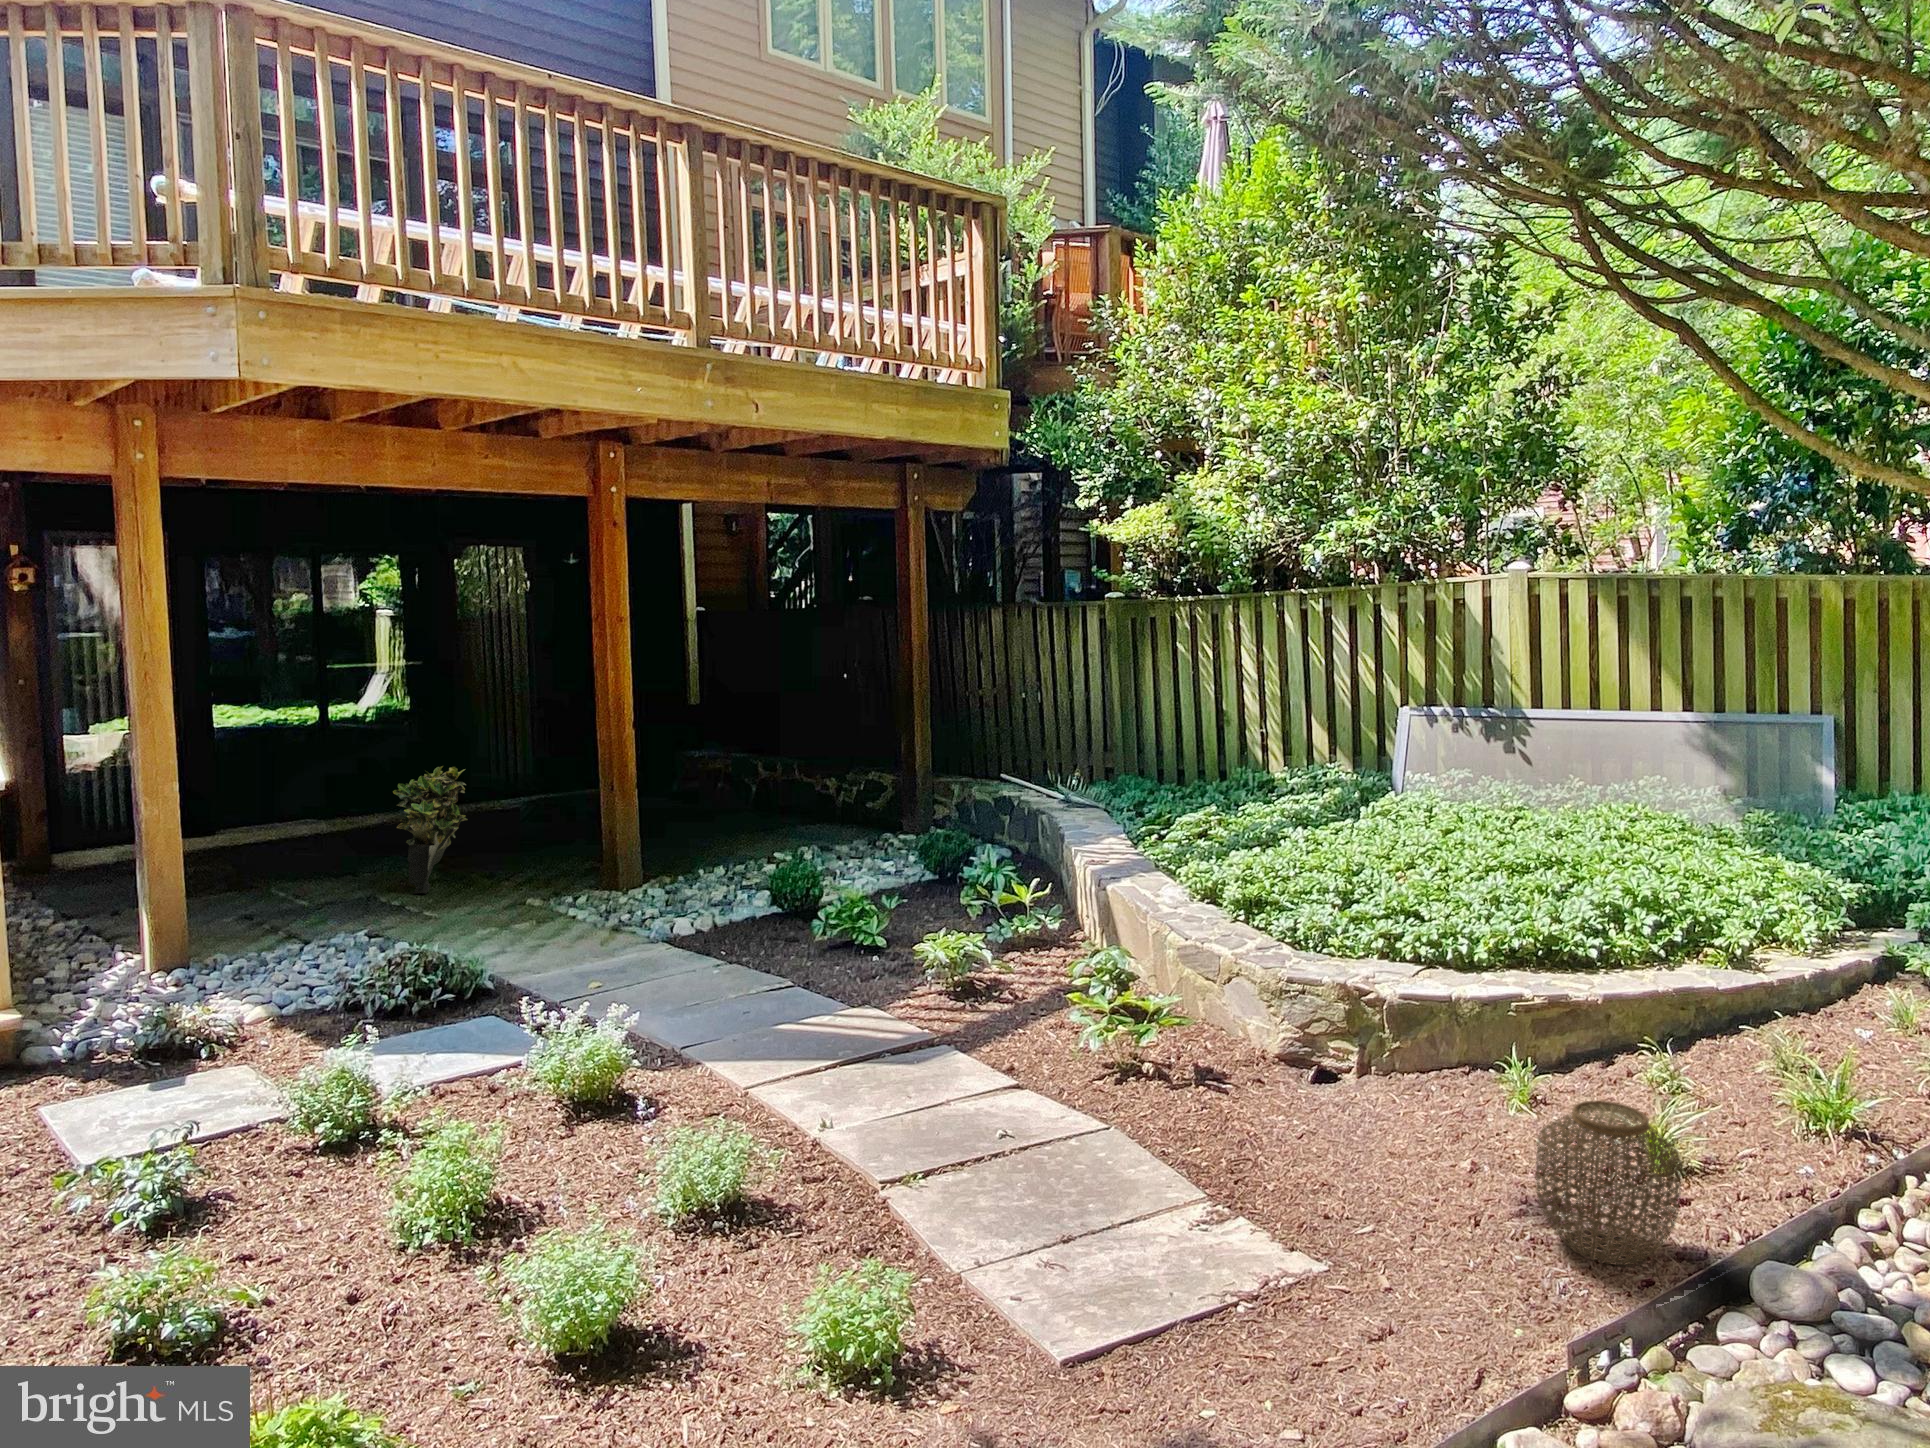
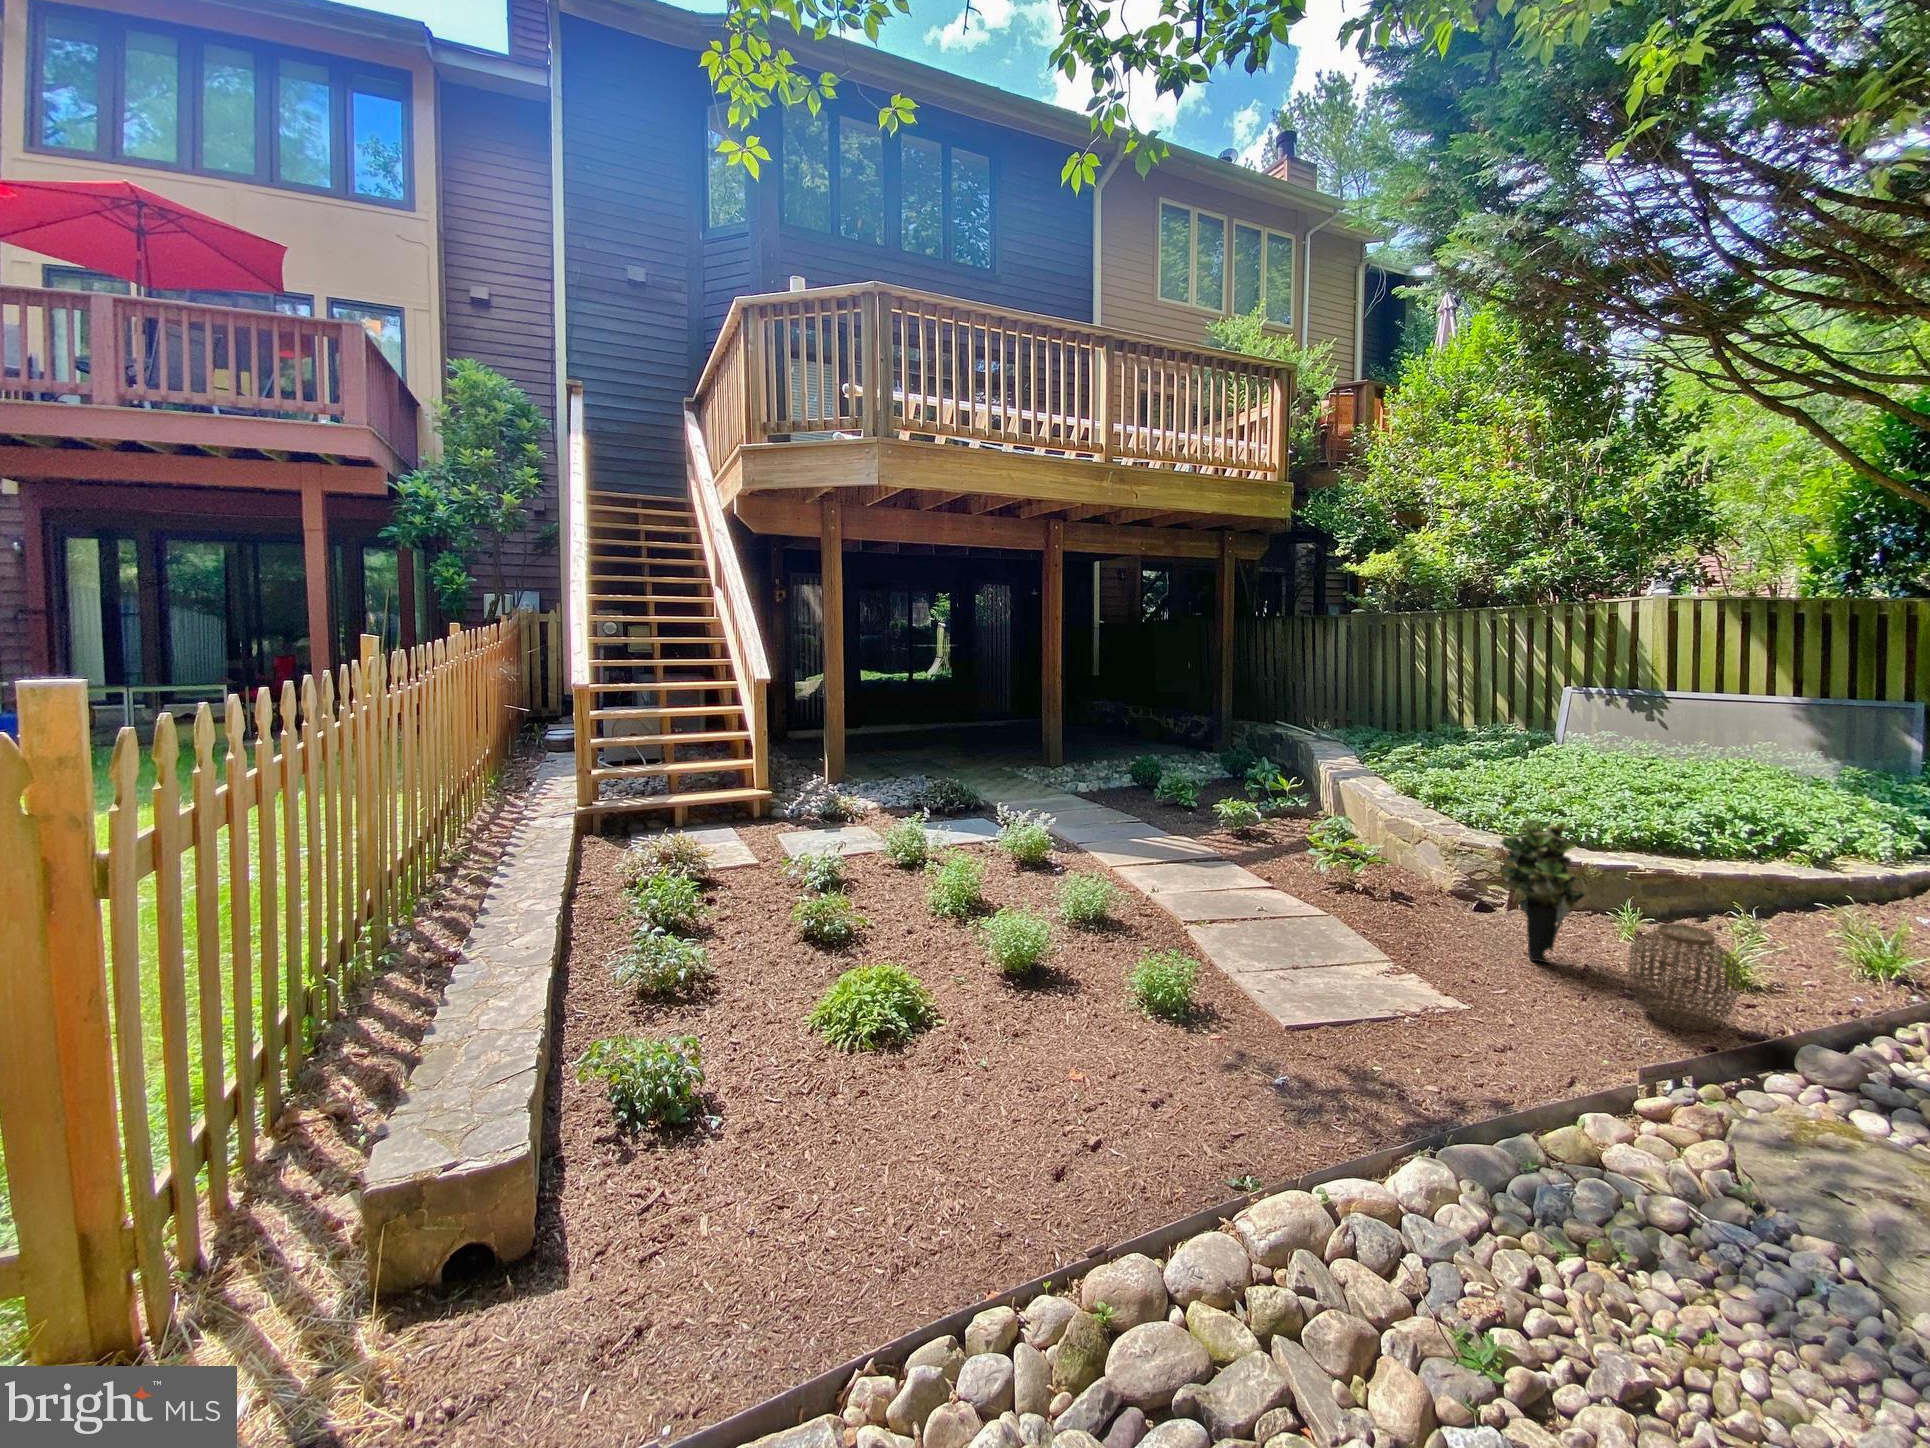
potted plant: present [393,766,467,894] -> present [1501,818,1586,963]

